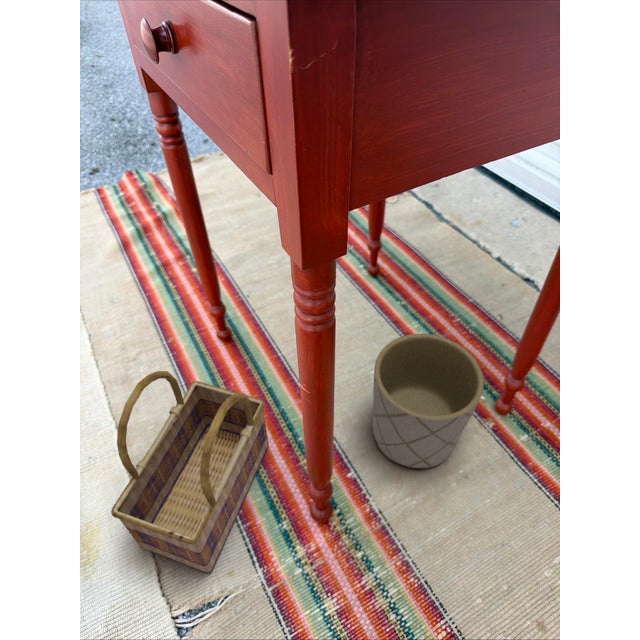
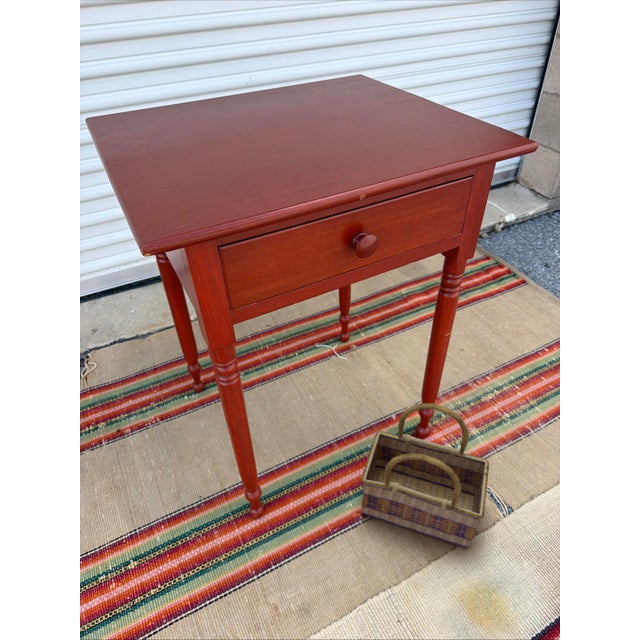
planter: present [372,334,484,468] -> none [329,316,396,402]

